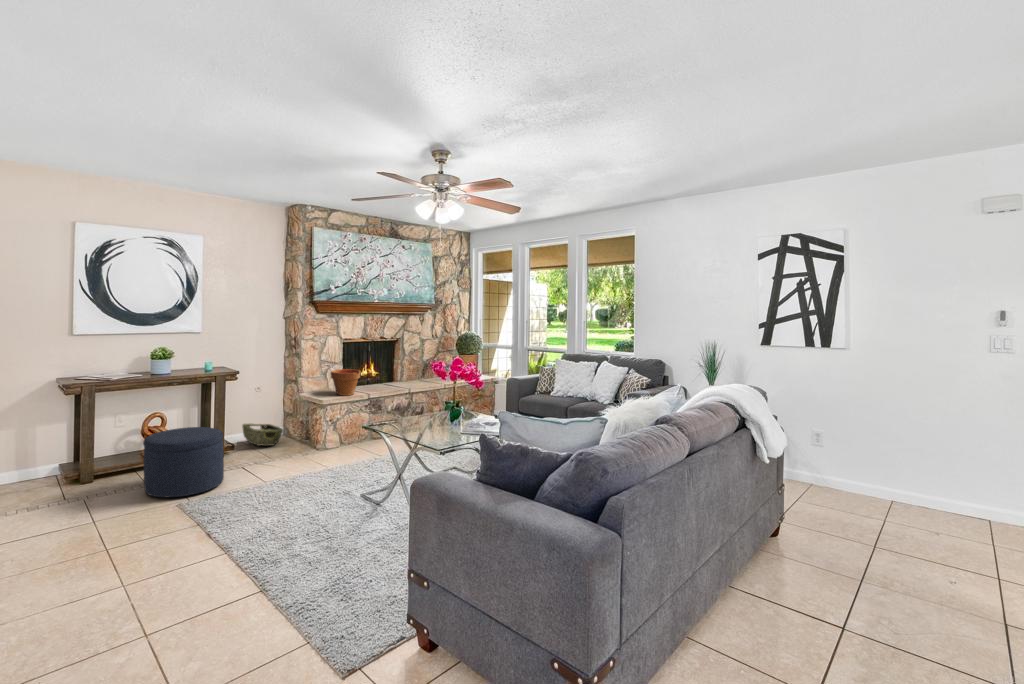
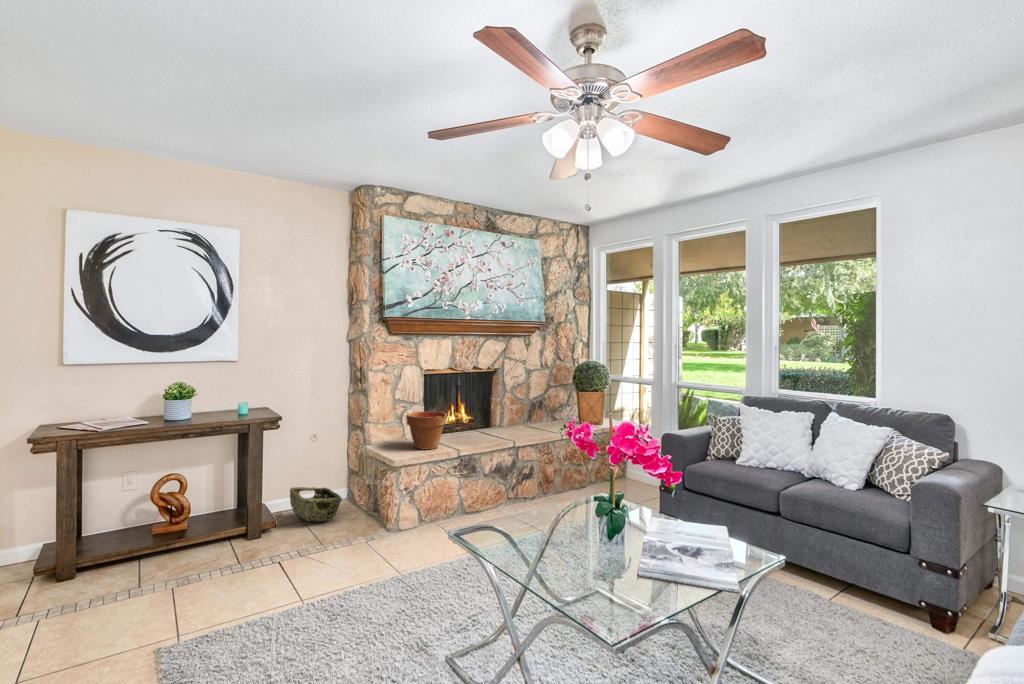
ottoman: present [143,427,224,497] -> none [118,501,241,623]

